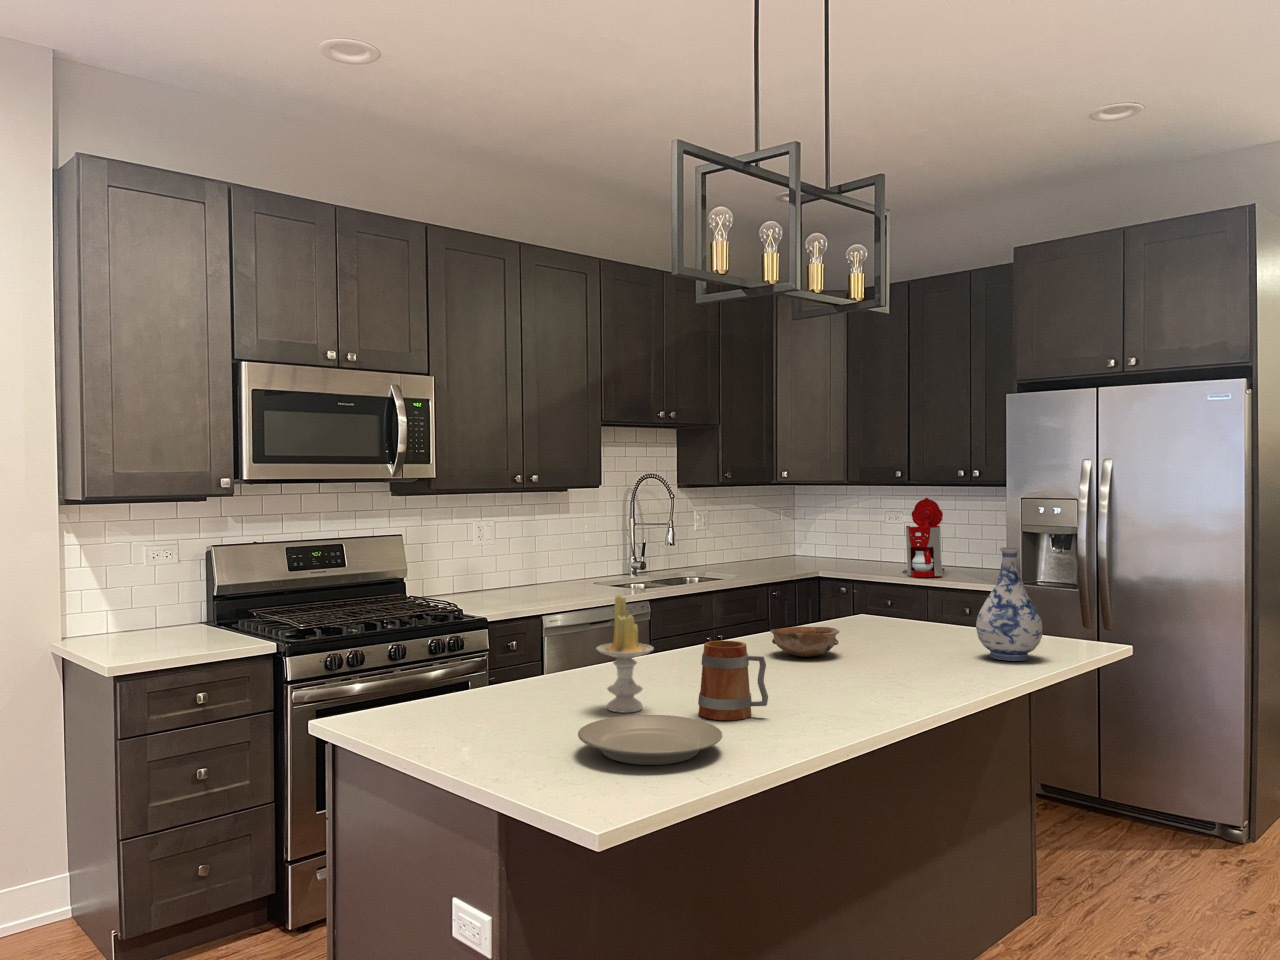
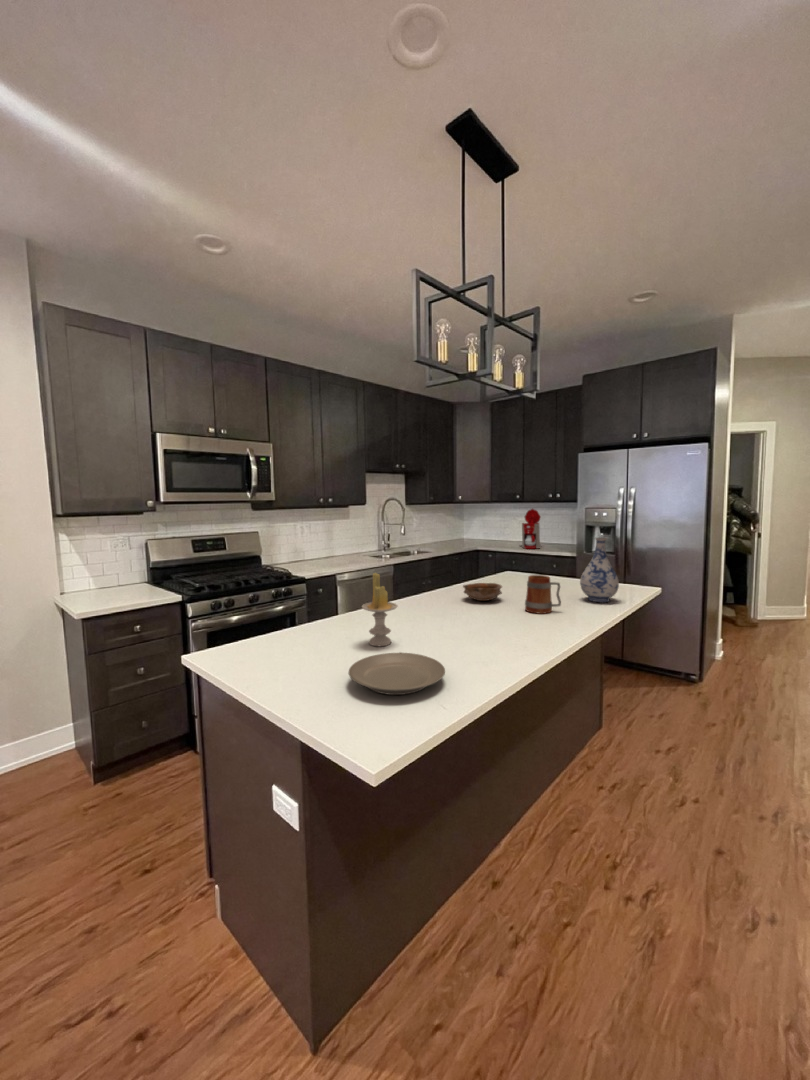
mug: present [698,640,768,720] -> present [525,575,561,614]

